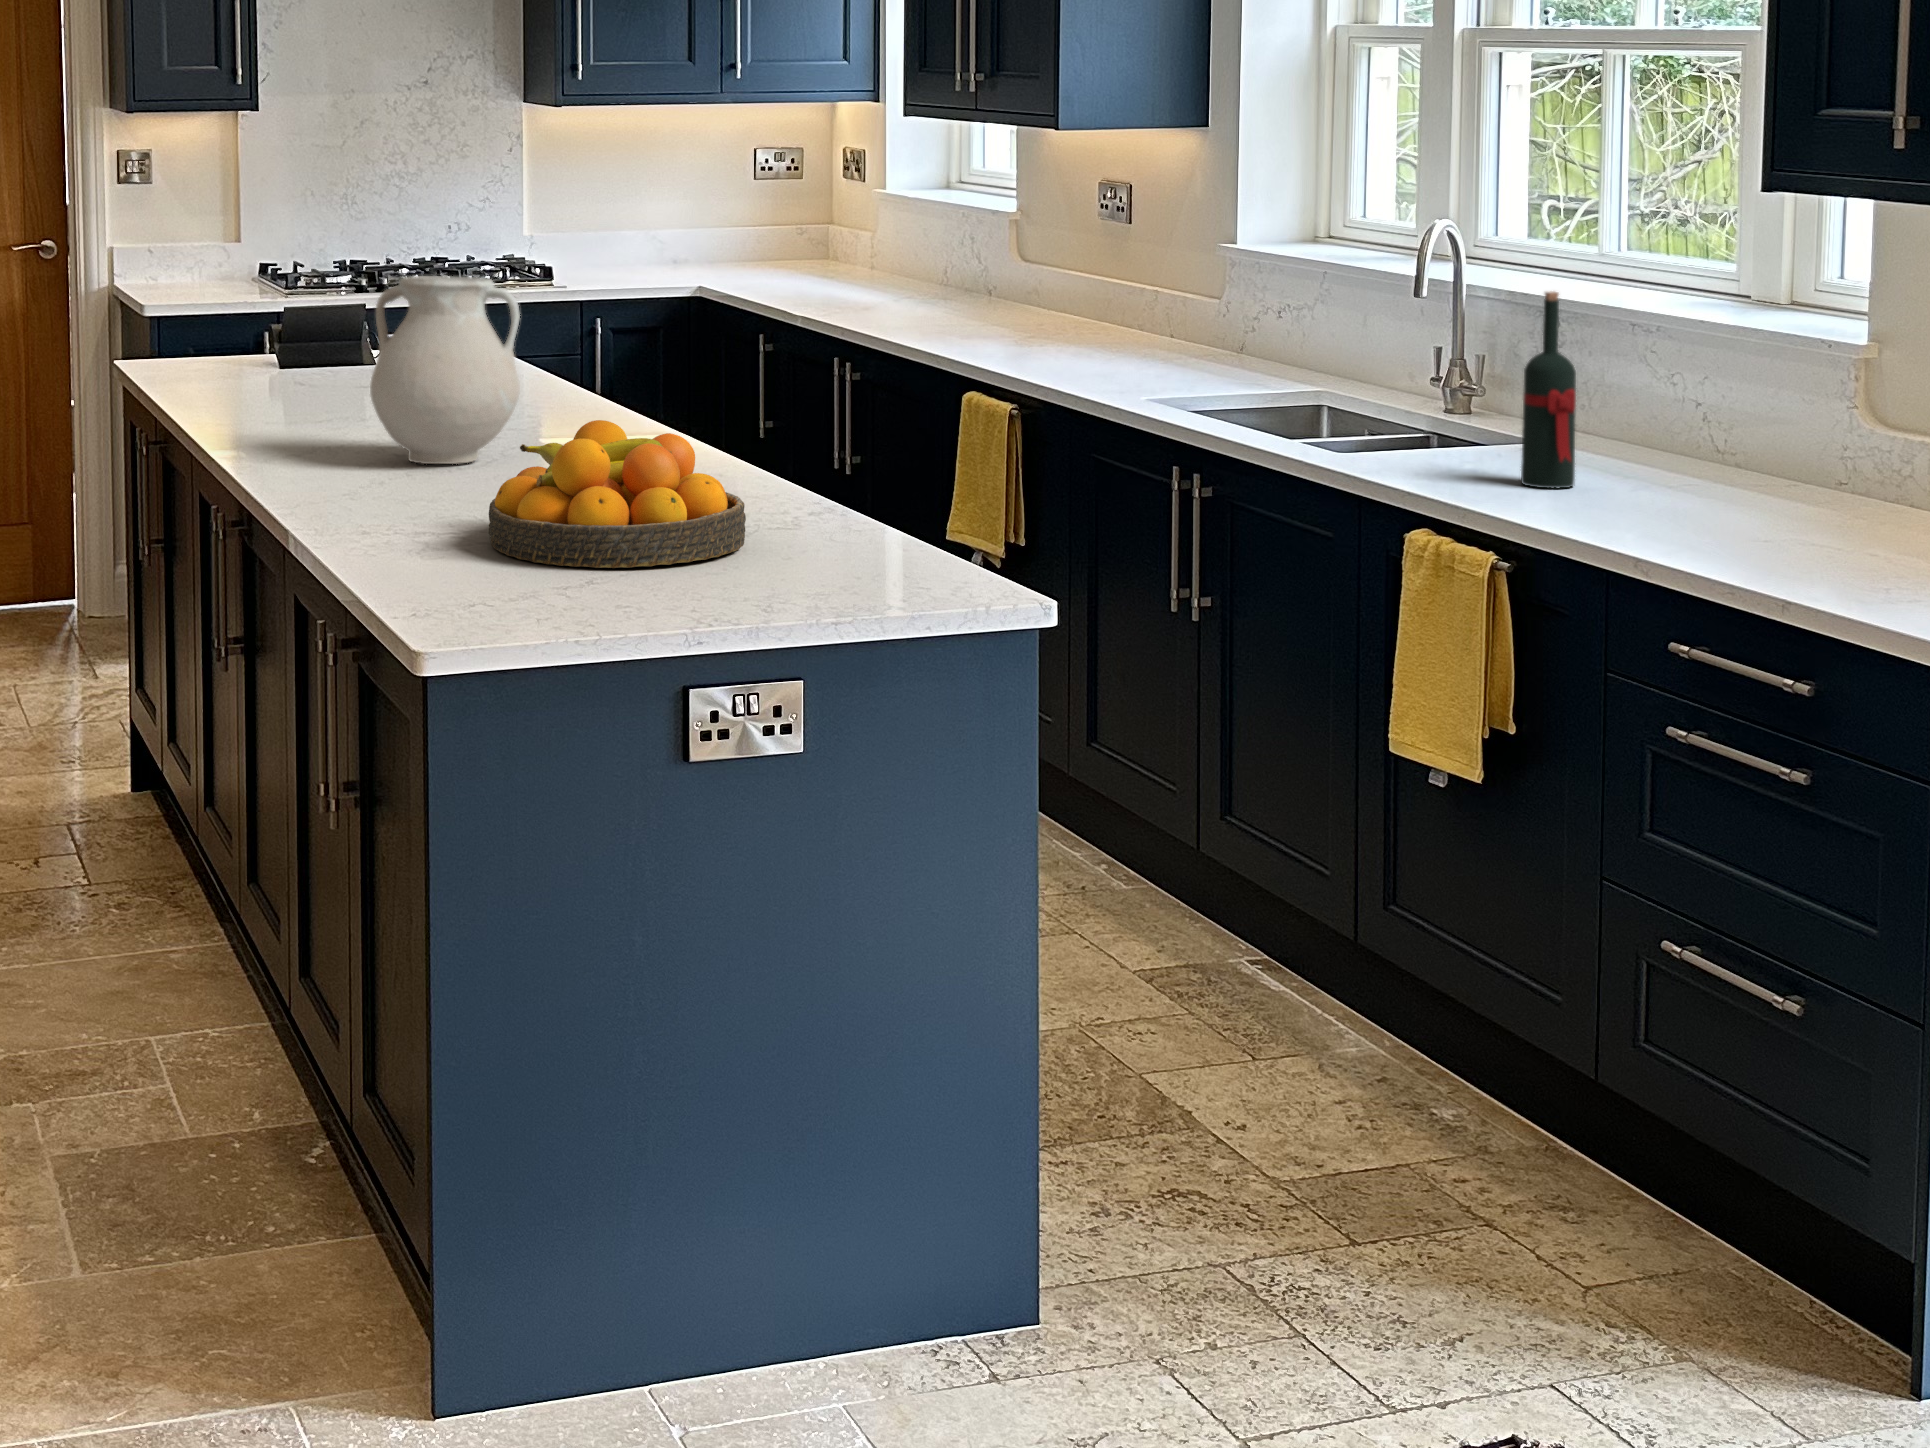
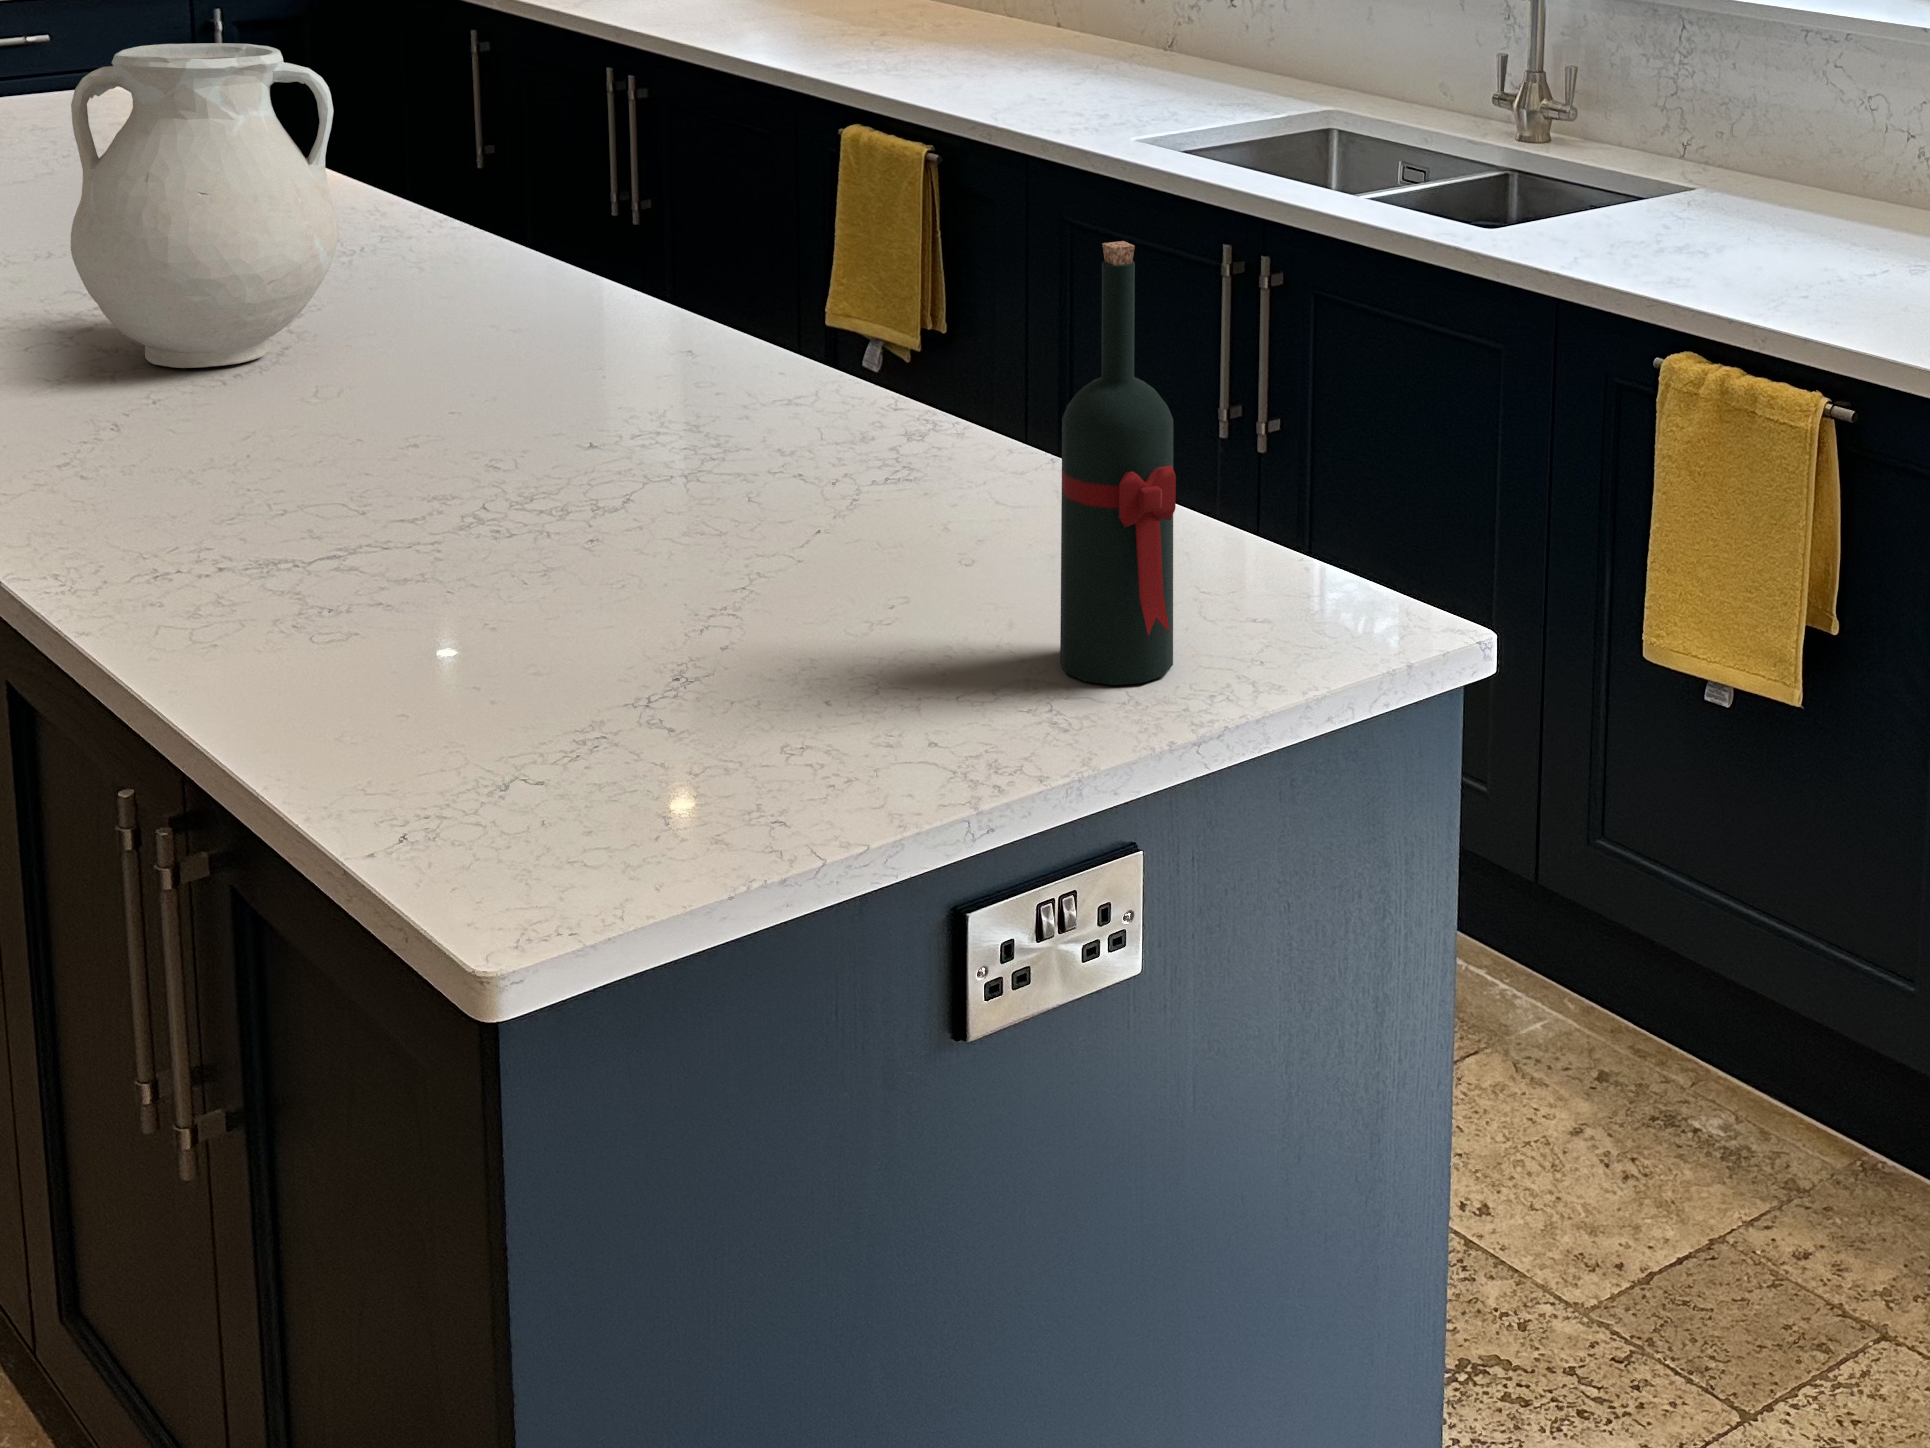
wine bottle: present [1521,291,1576,488] -> present [1060,241,1176,685]
fruit bowl: present [489,420,746,568] -> none [425,330,886,627]

